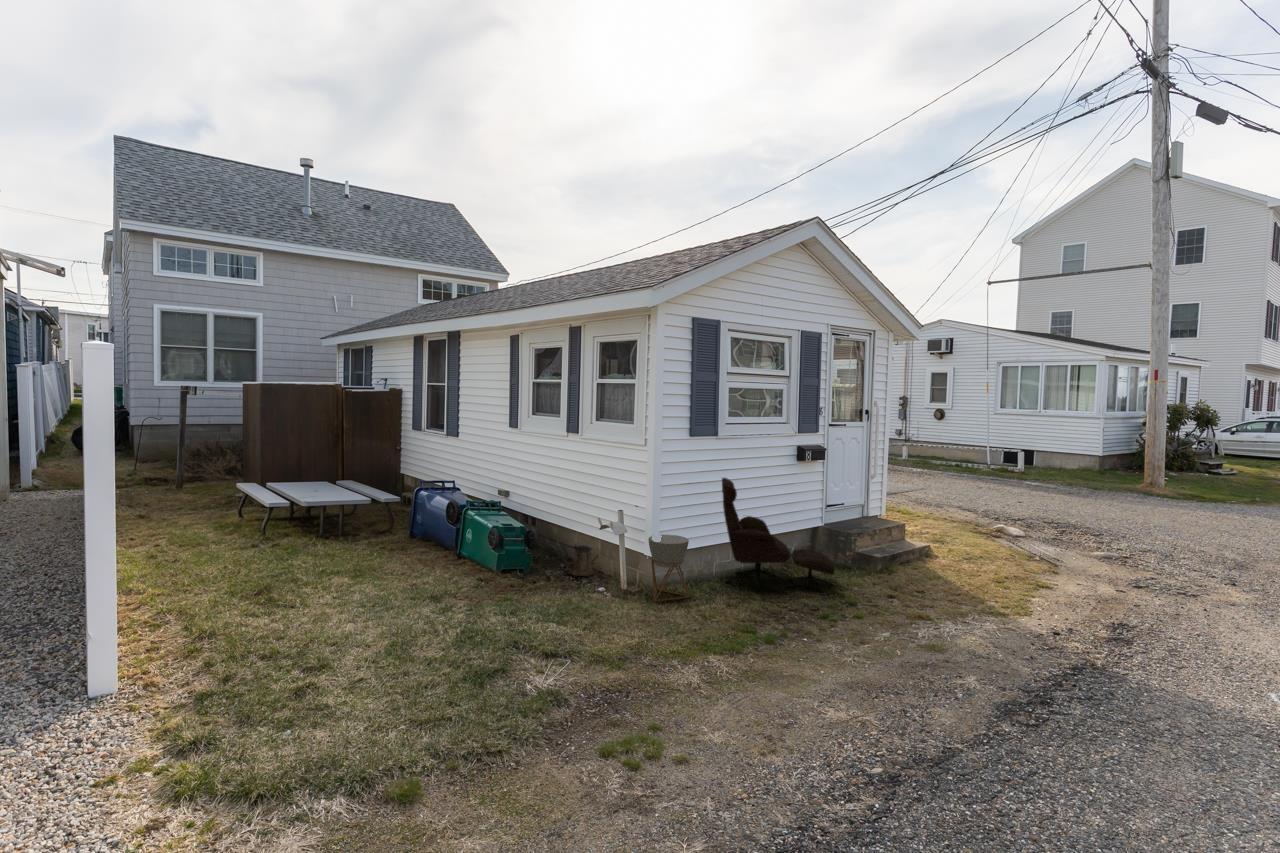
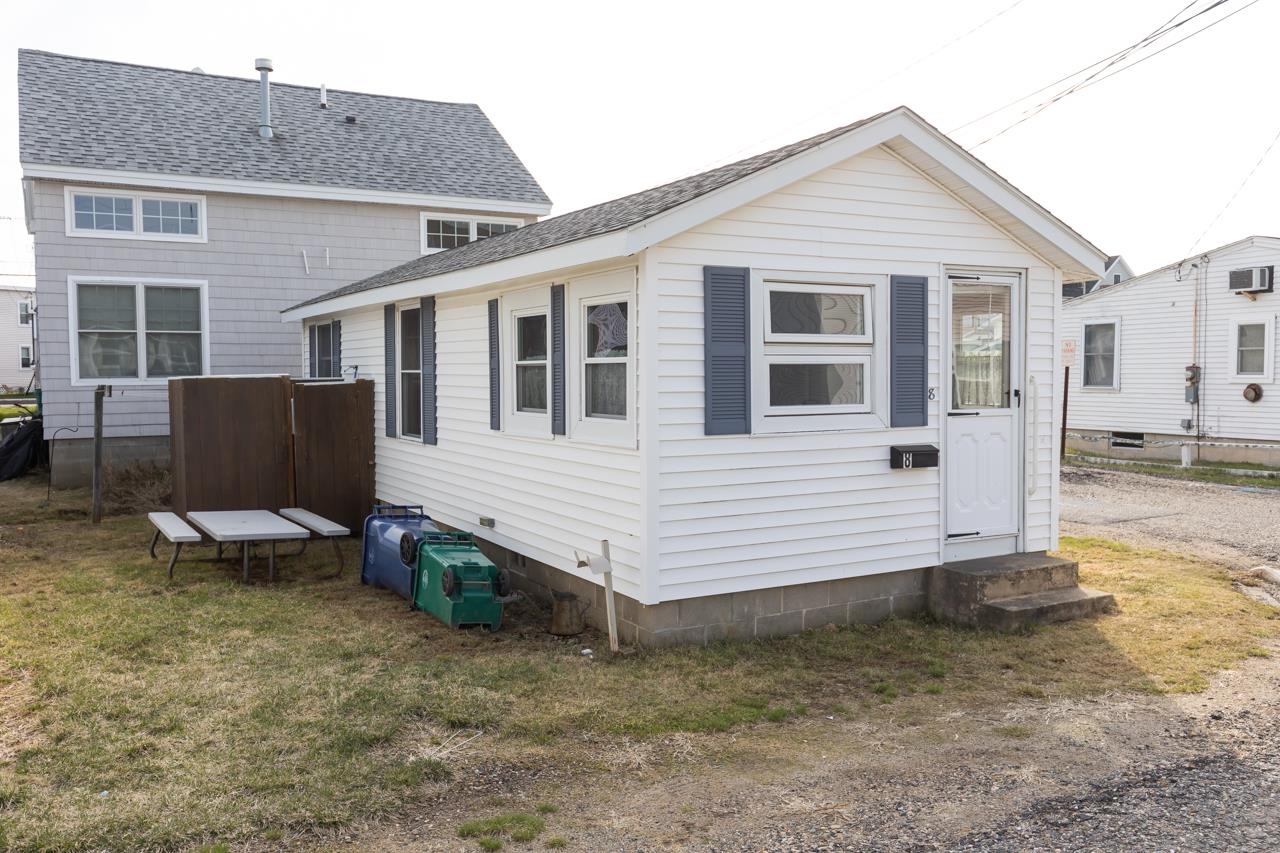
lounge chair: present [722,478,835,592] -> none [755,494,928,662]
planter: present [648,535,690,602] -> none [639,576,700,669]

